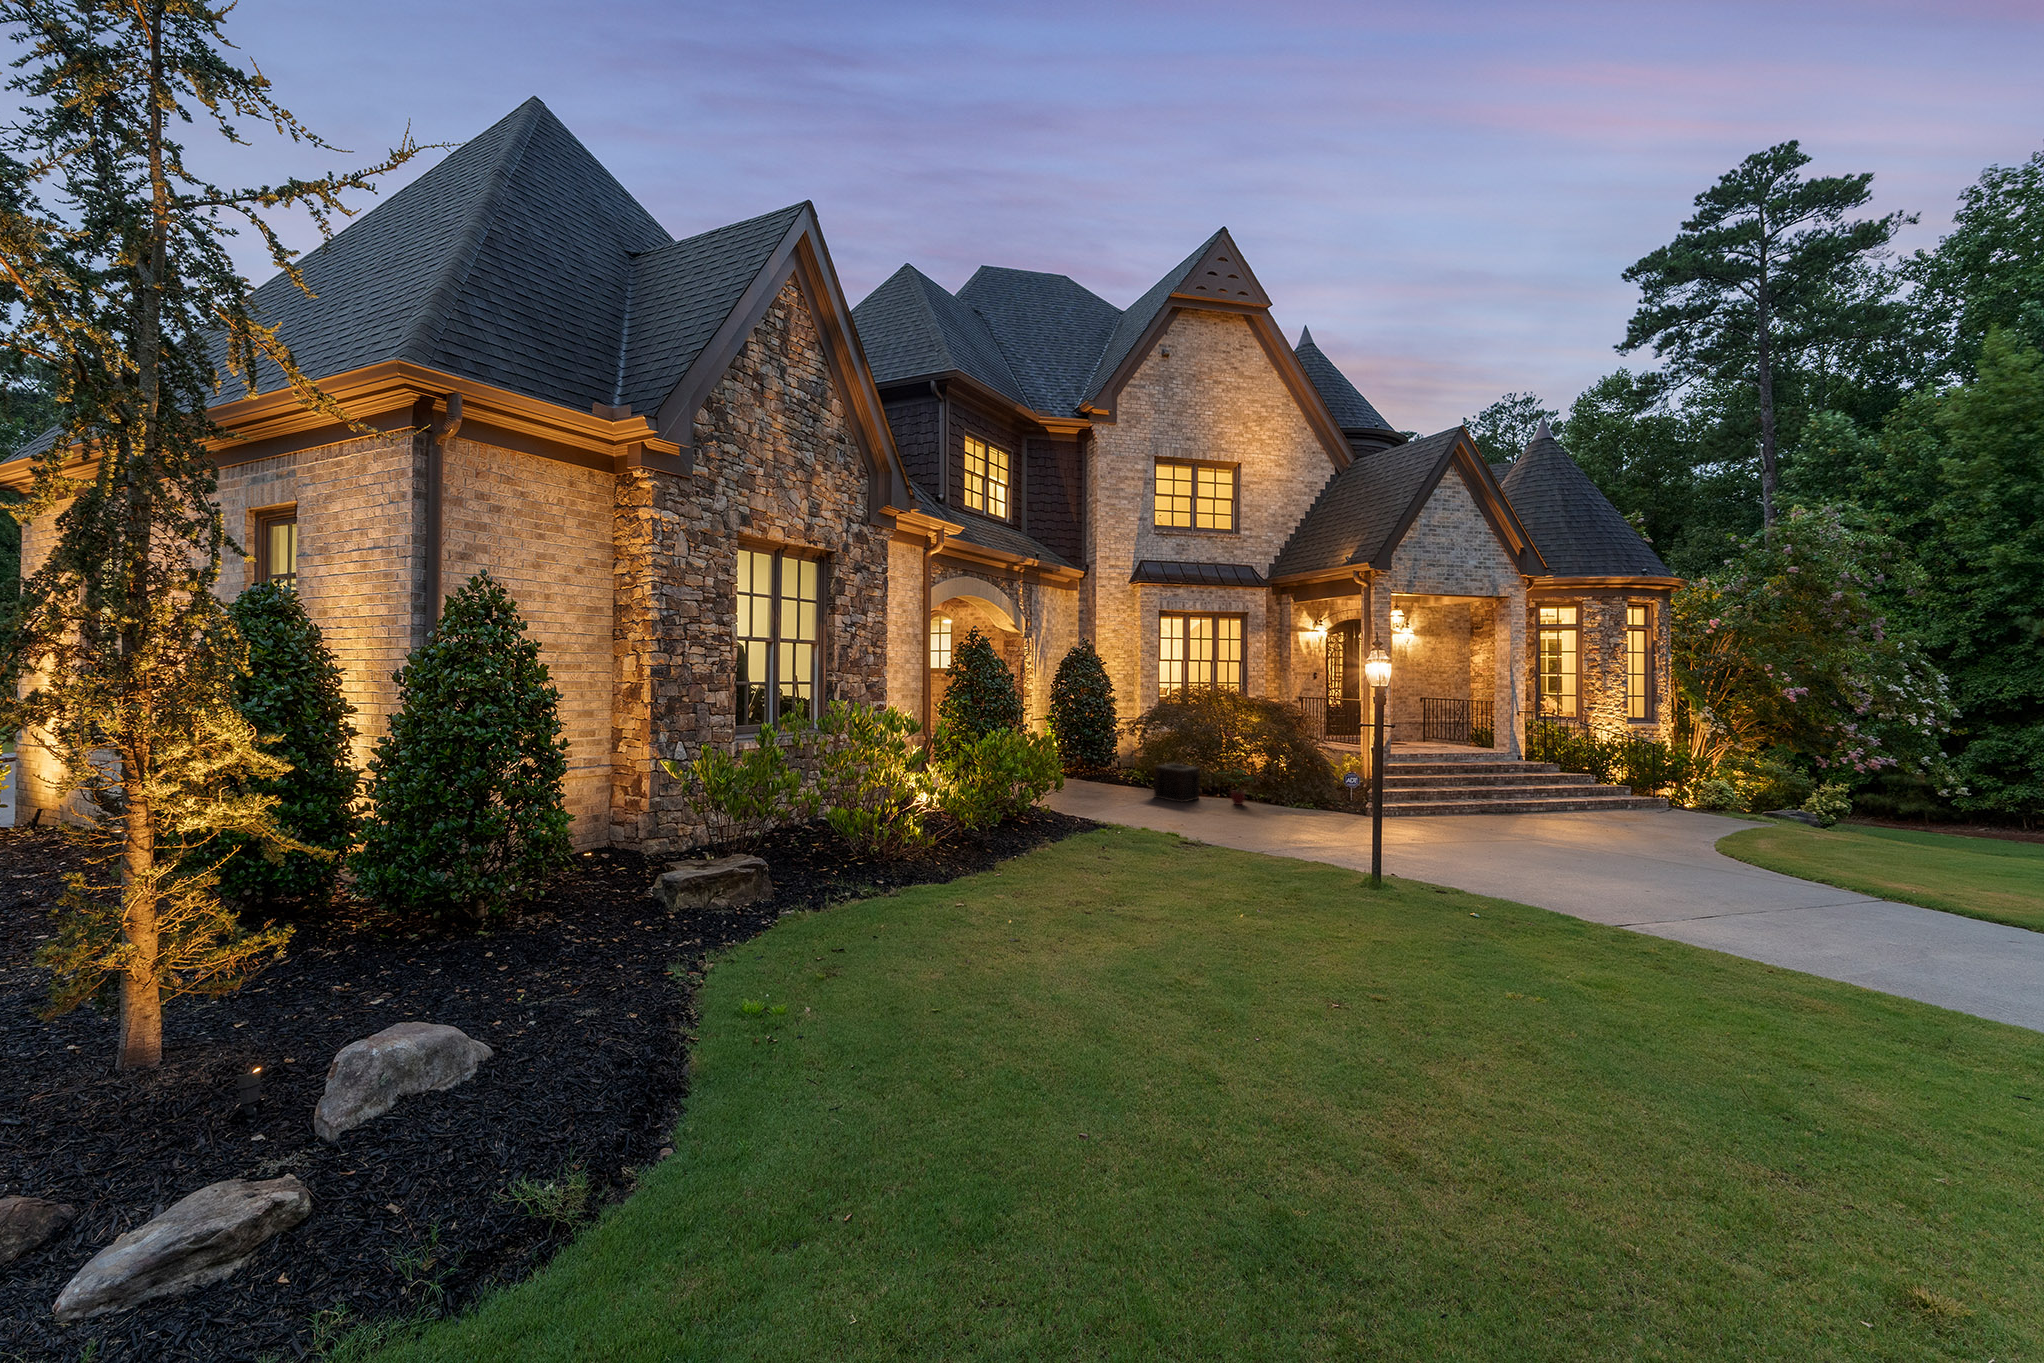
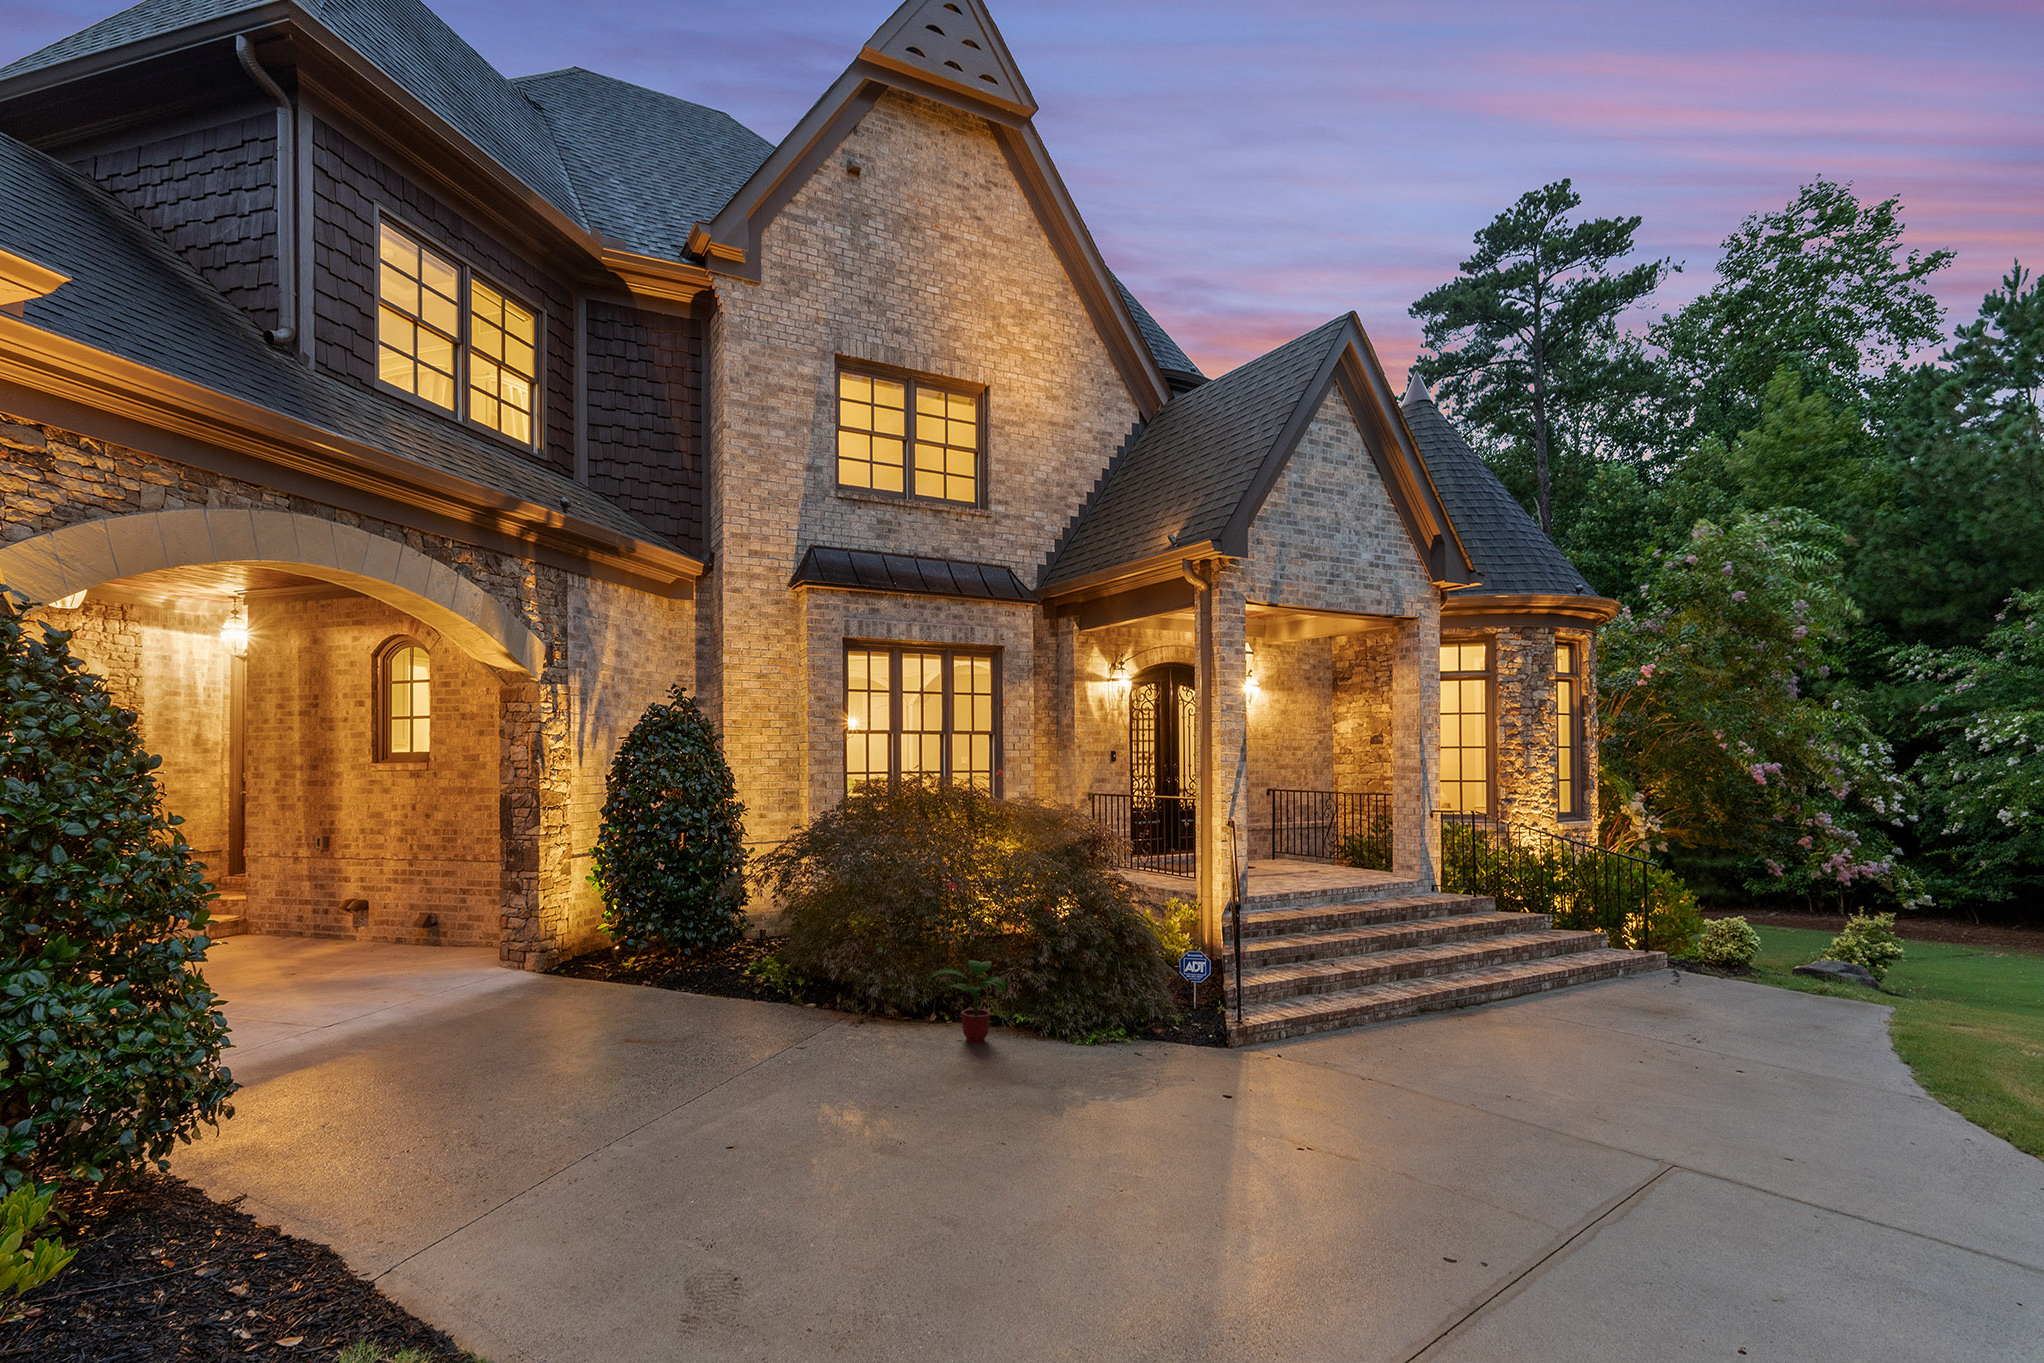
wooden crate: present [1154,764,1200,802] -> none [800,952,898,1047]

